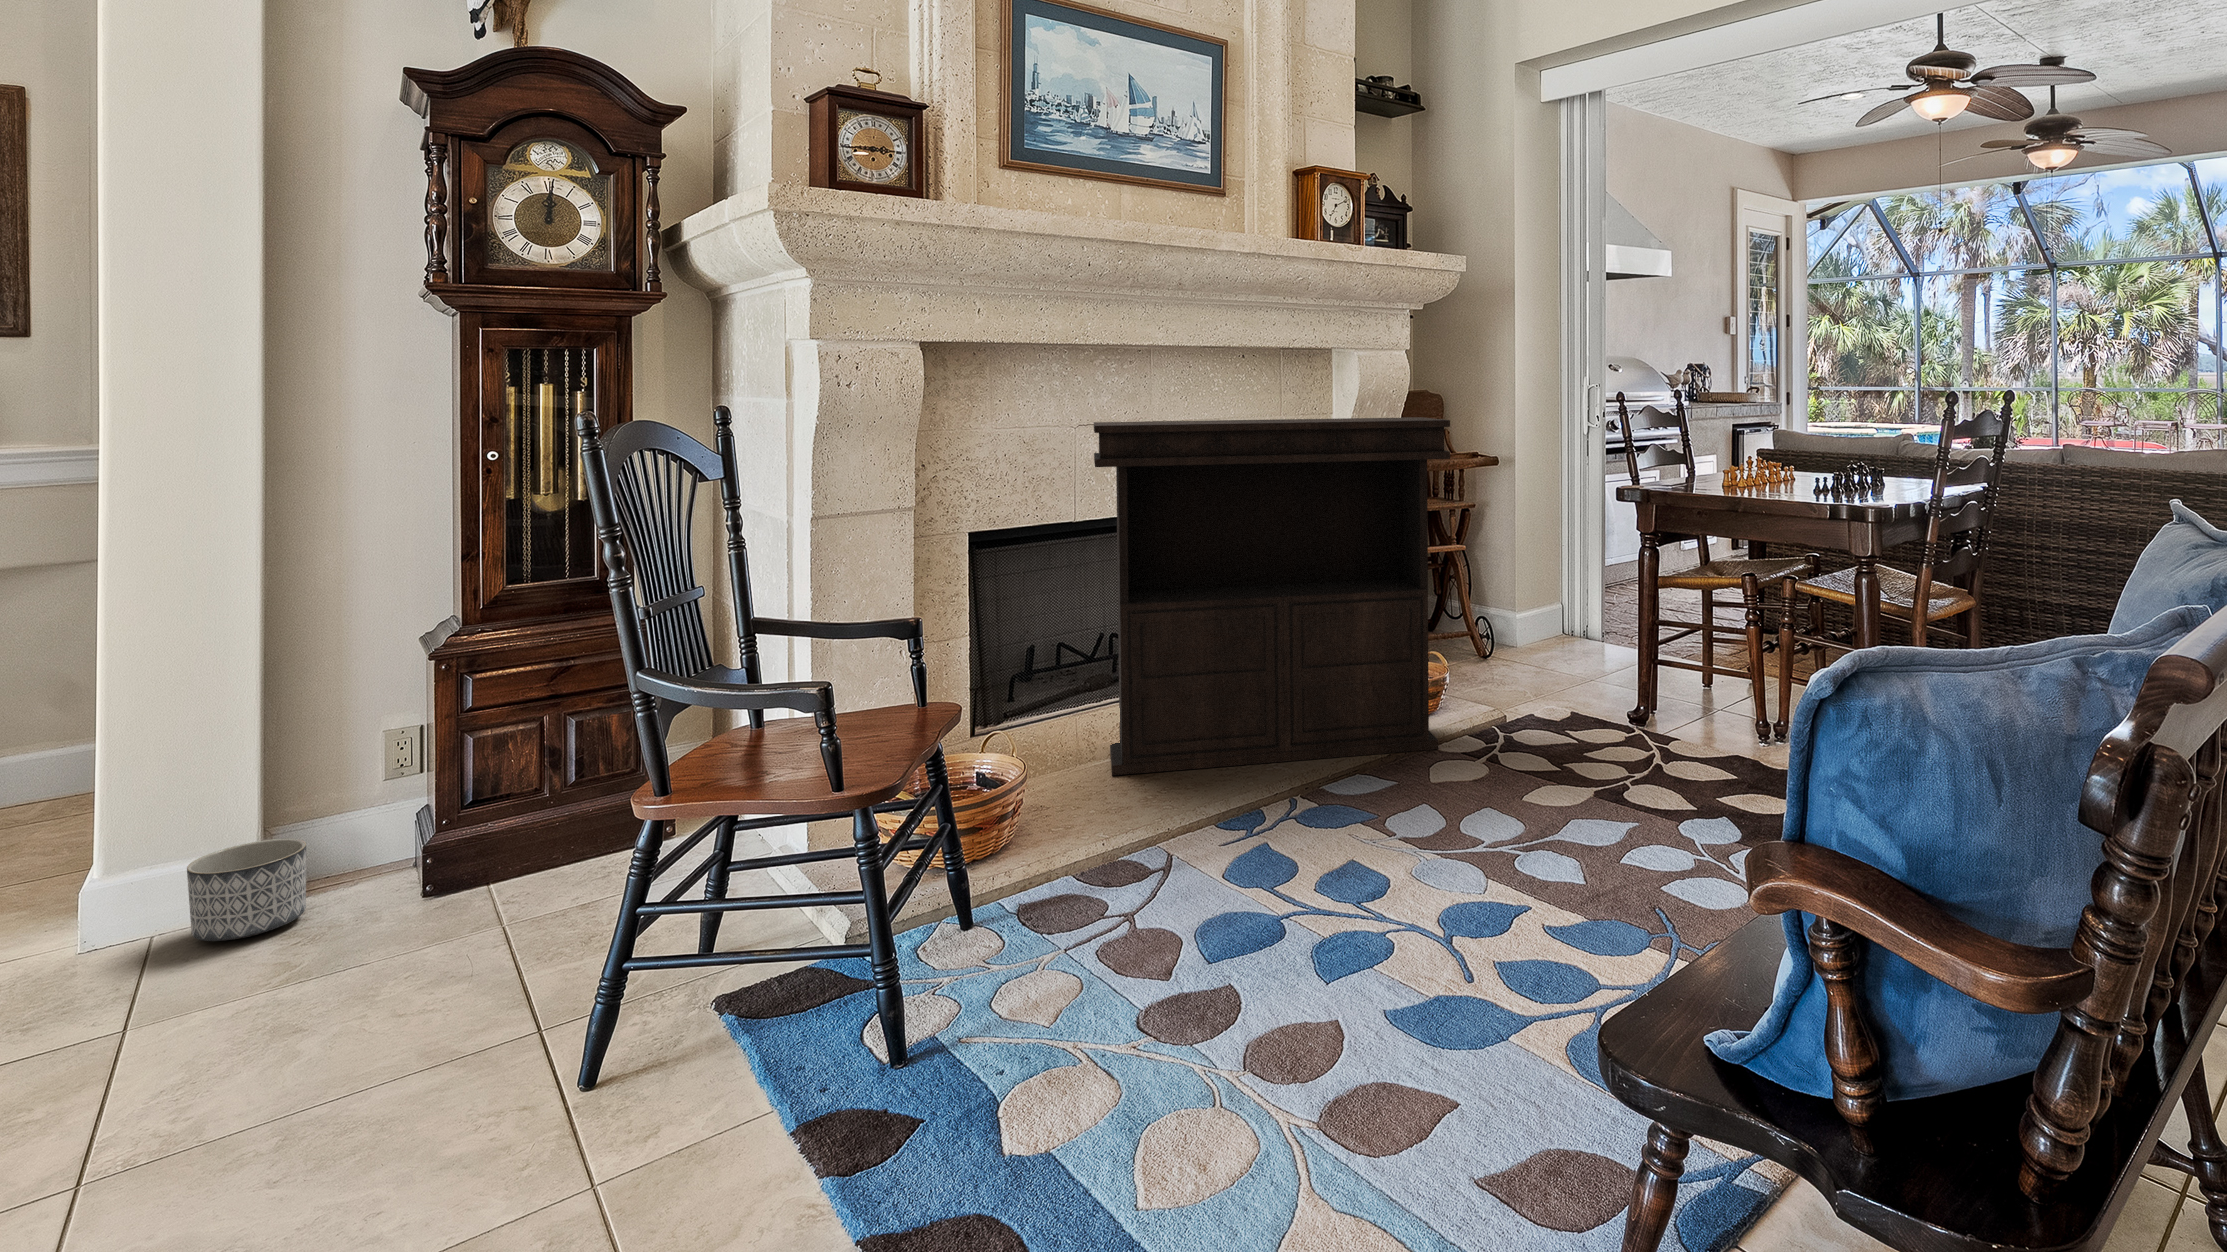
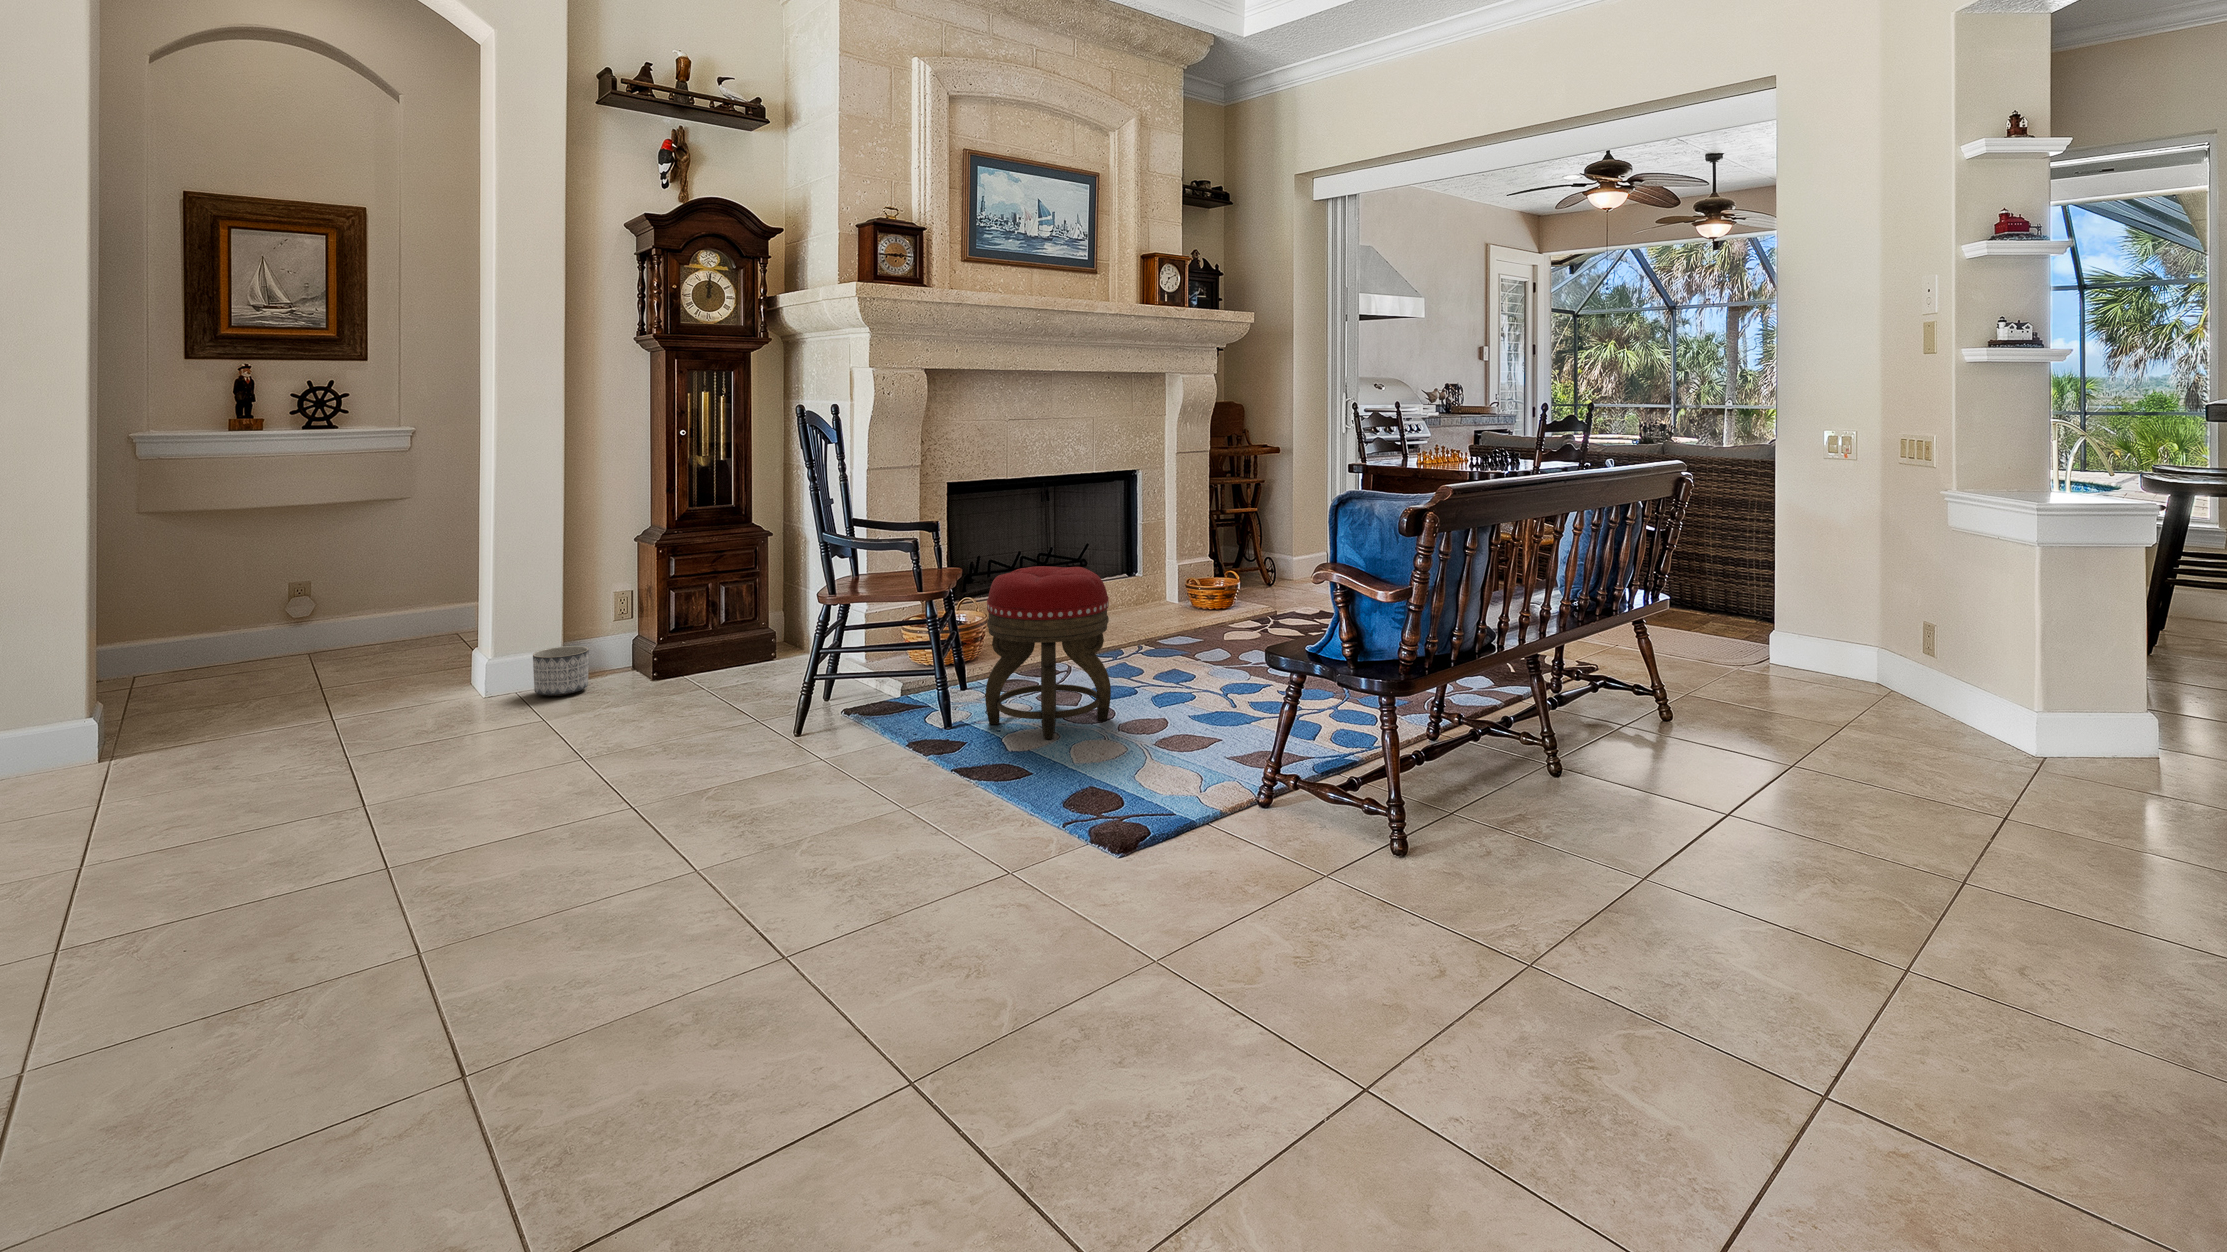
console table: present [1094,417,1450,775] -> none [1015,417,1239,636]
footstool: none [992,708,1237,1080] -> present [985,566,1111,739]

